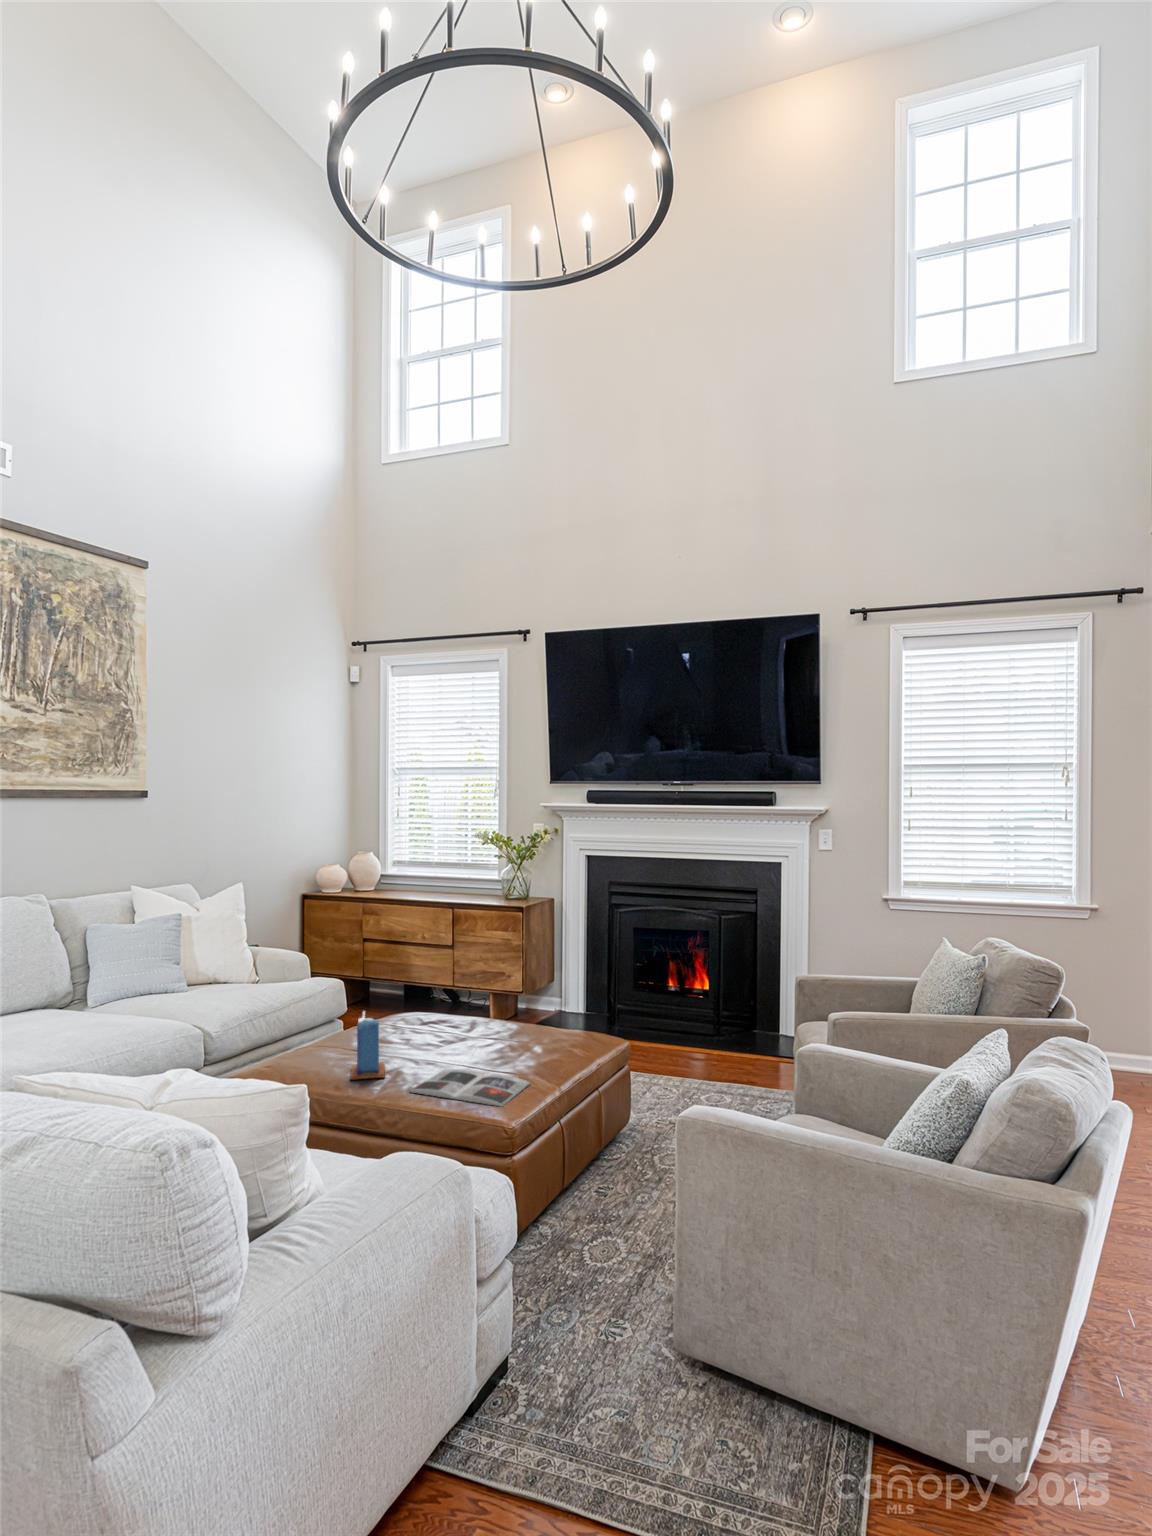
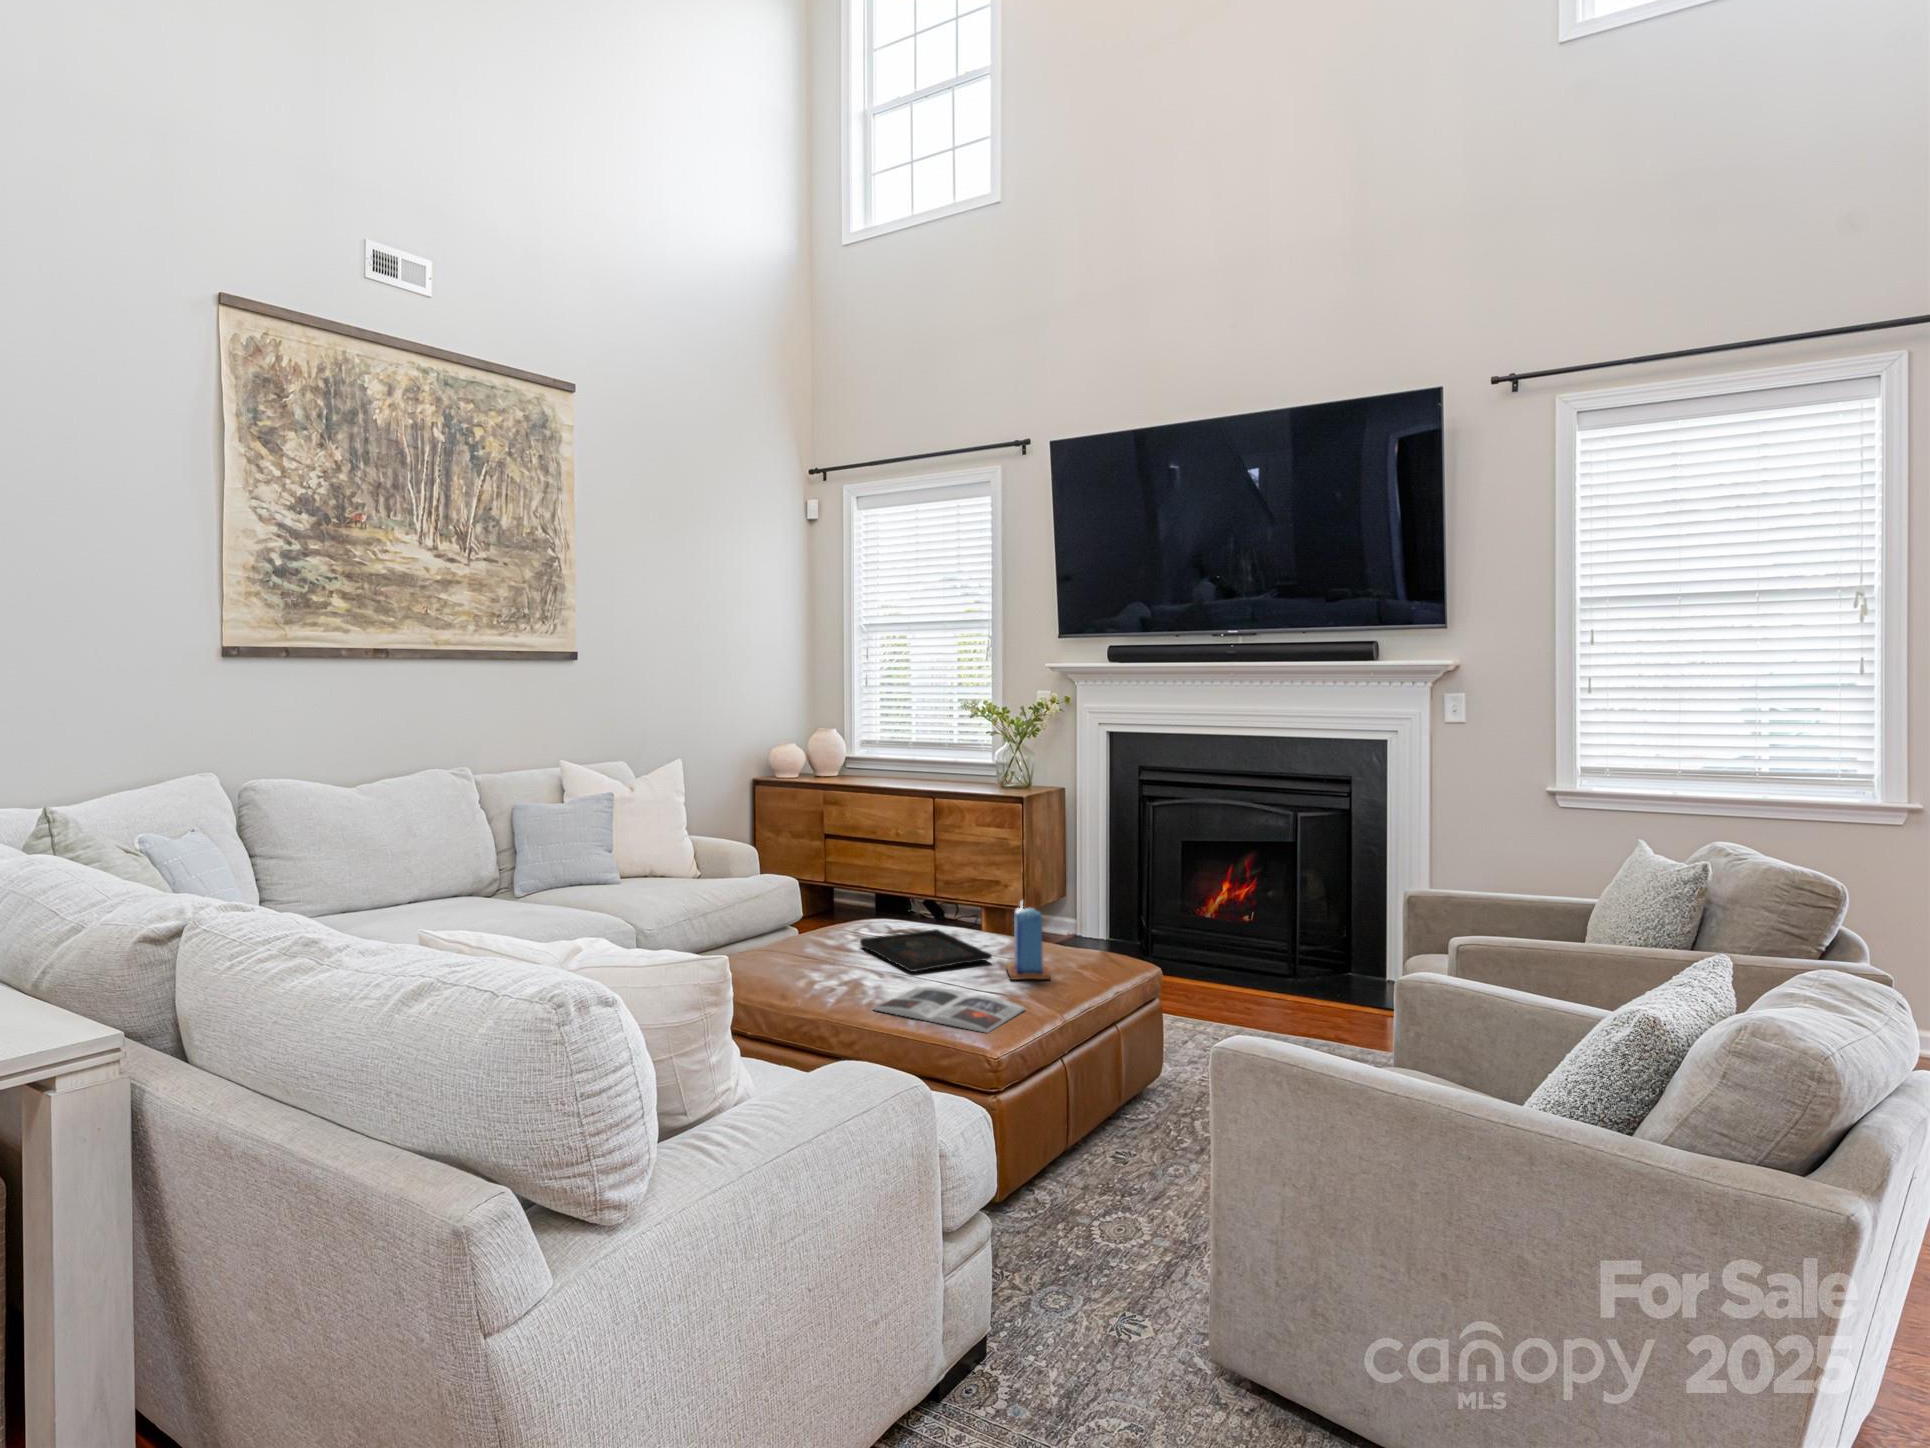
candle: present [350,1012,385,1080] -> present [1006,901,1051,980]
tray: none [395,1017,501,1056] -> present [860,929,992,972]

